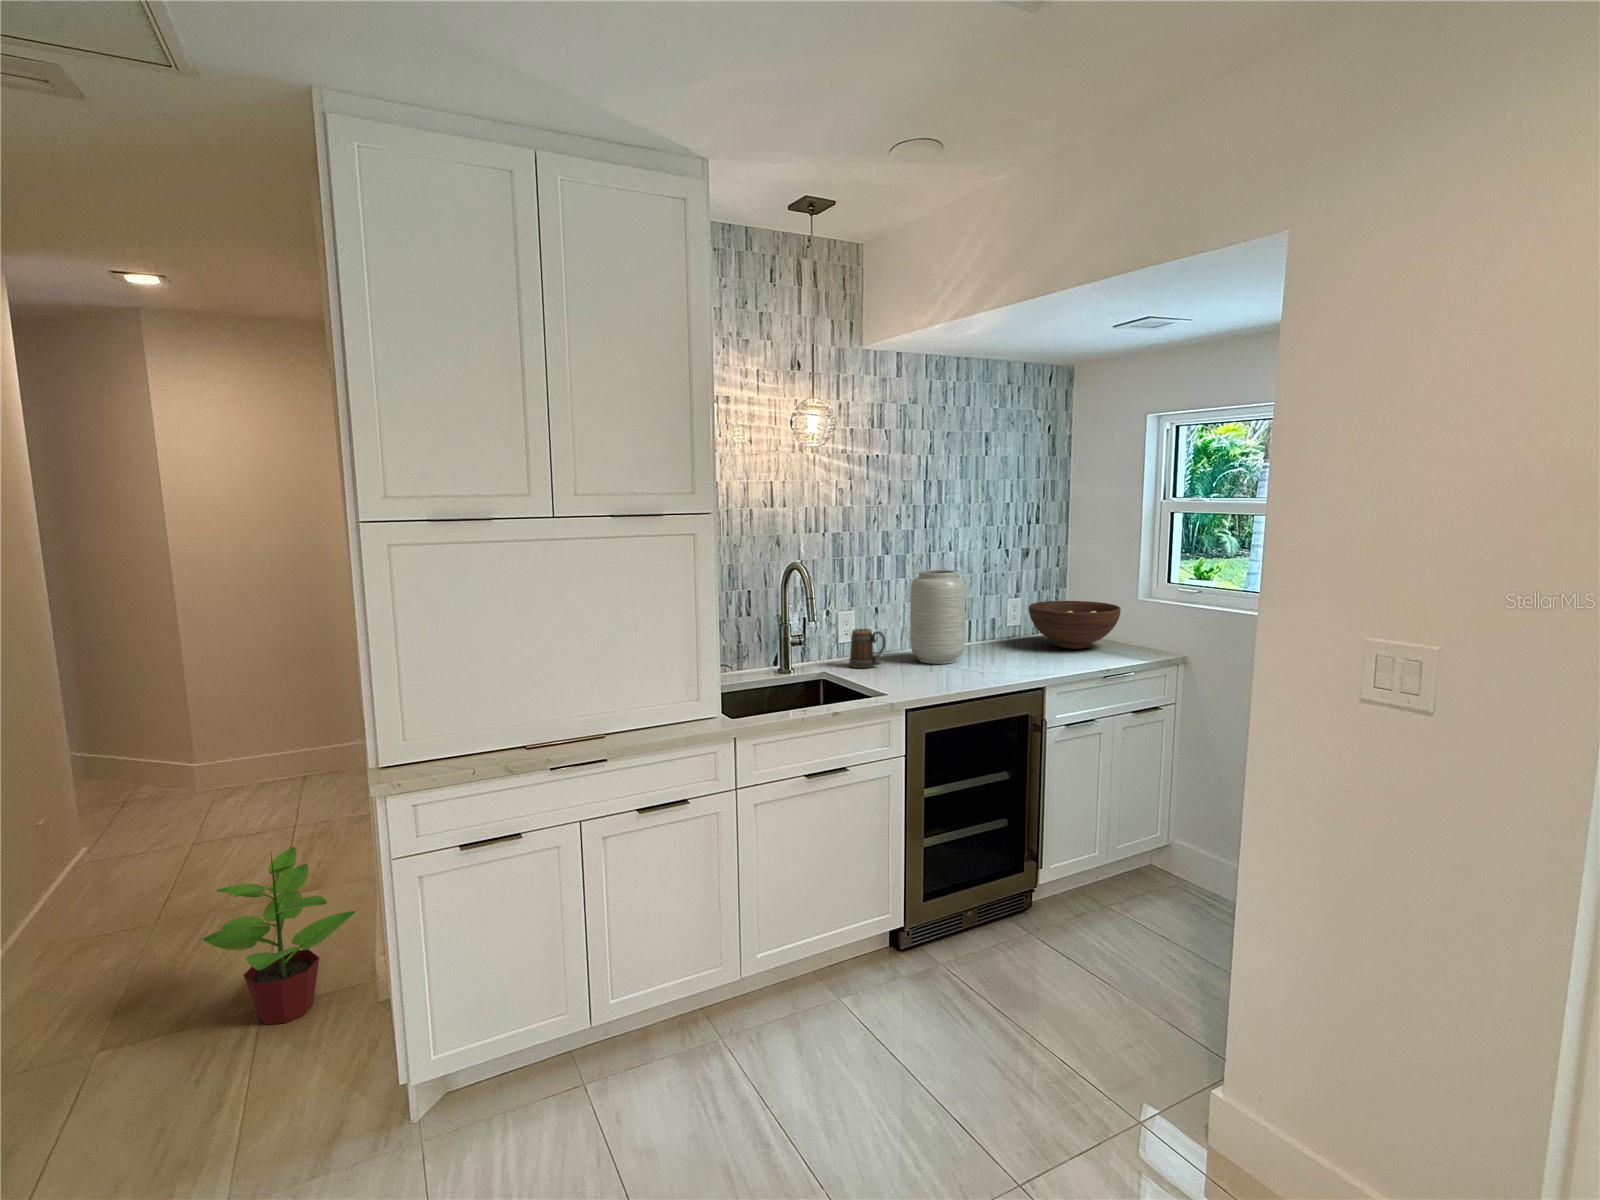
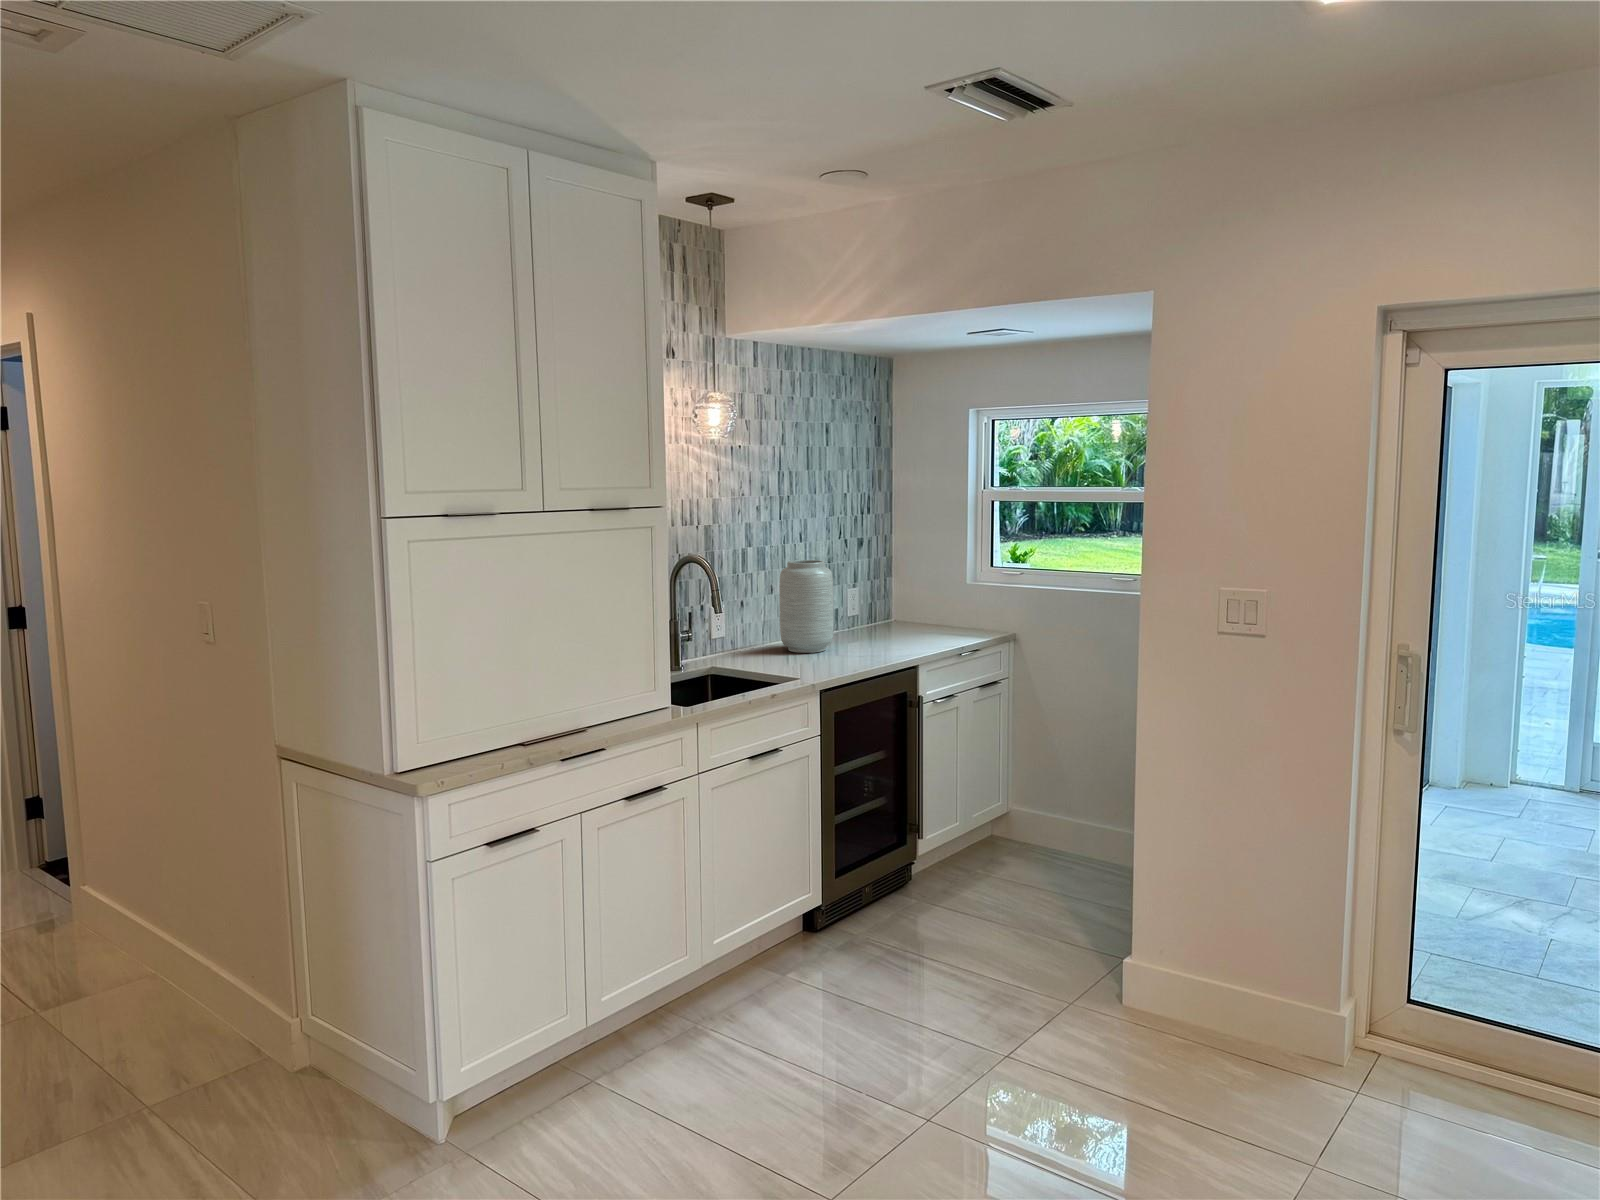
fruit bowl: present [1029,601,1121,649] -> none [873,588,957,633]
mug: present [849,629,886,668] -> none [728,621,767,661]
potted plant: present [203,847,355,1024] -> none [66,903,247,1111]

